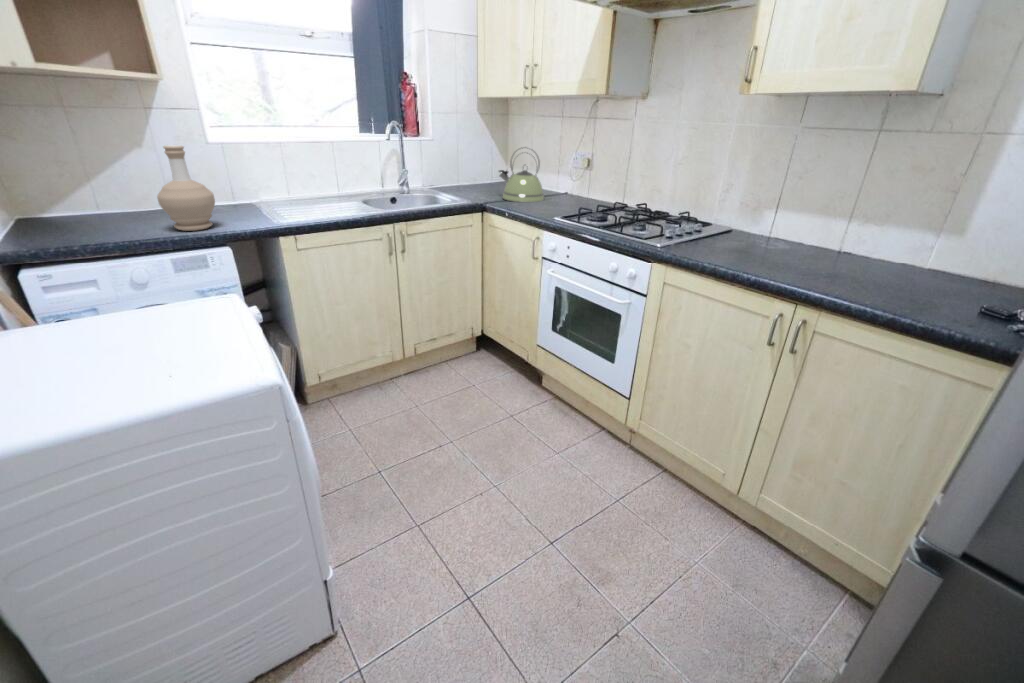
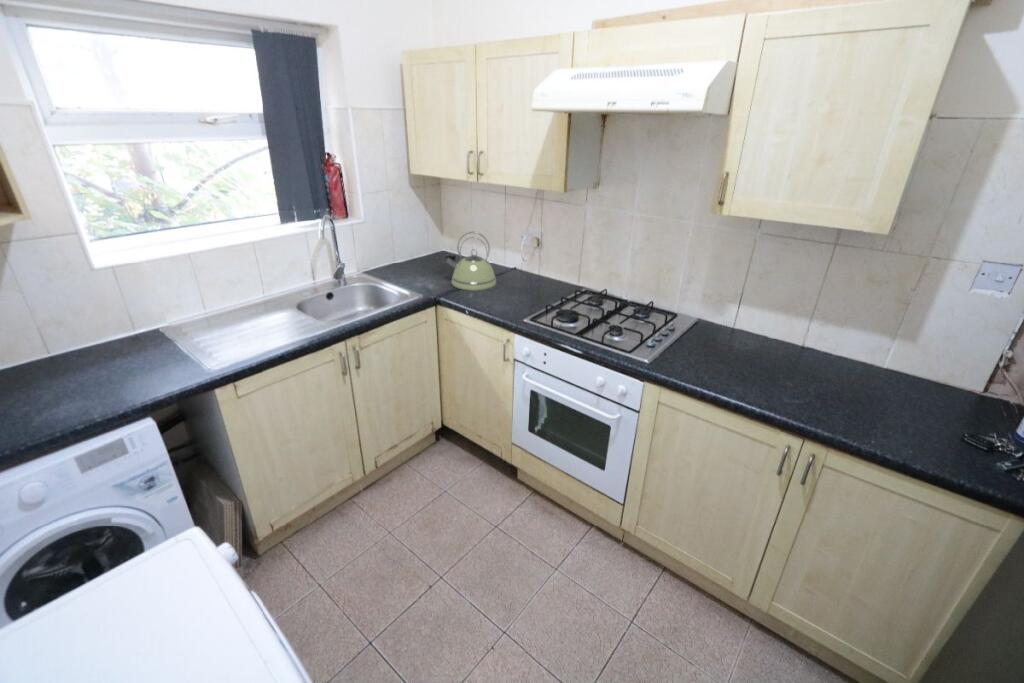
bottle: present [157,145,215,231] -> none [52,306,129,406]

